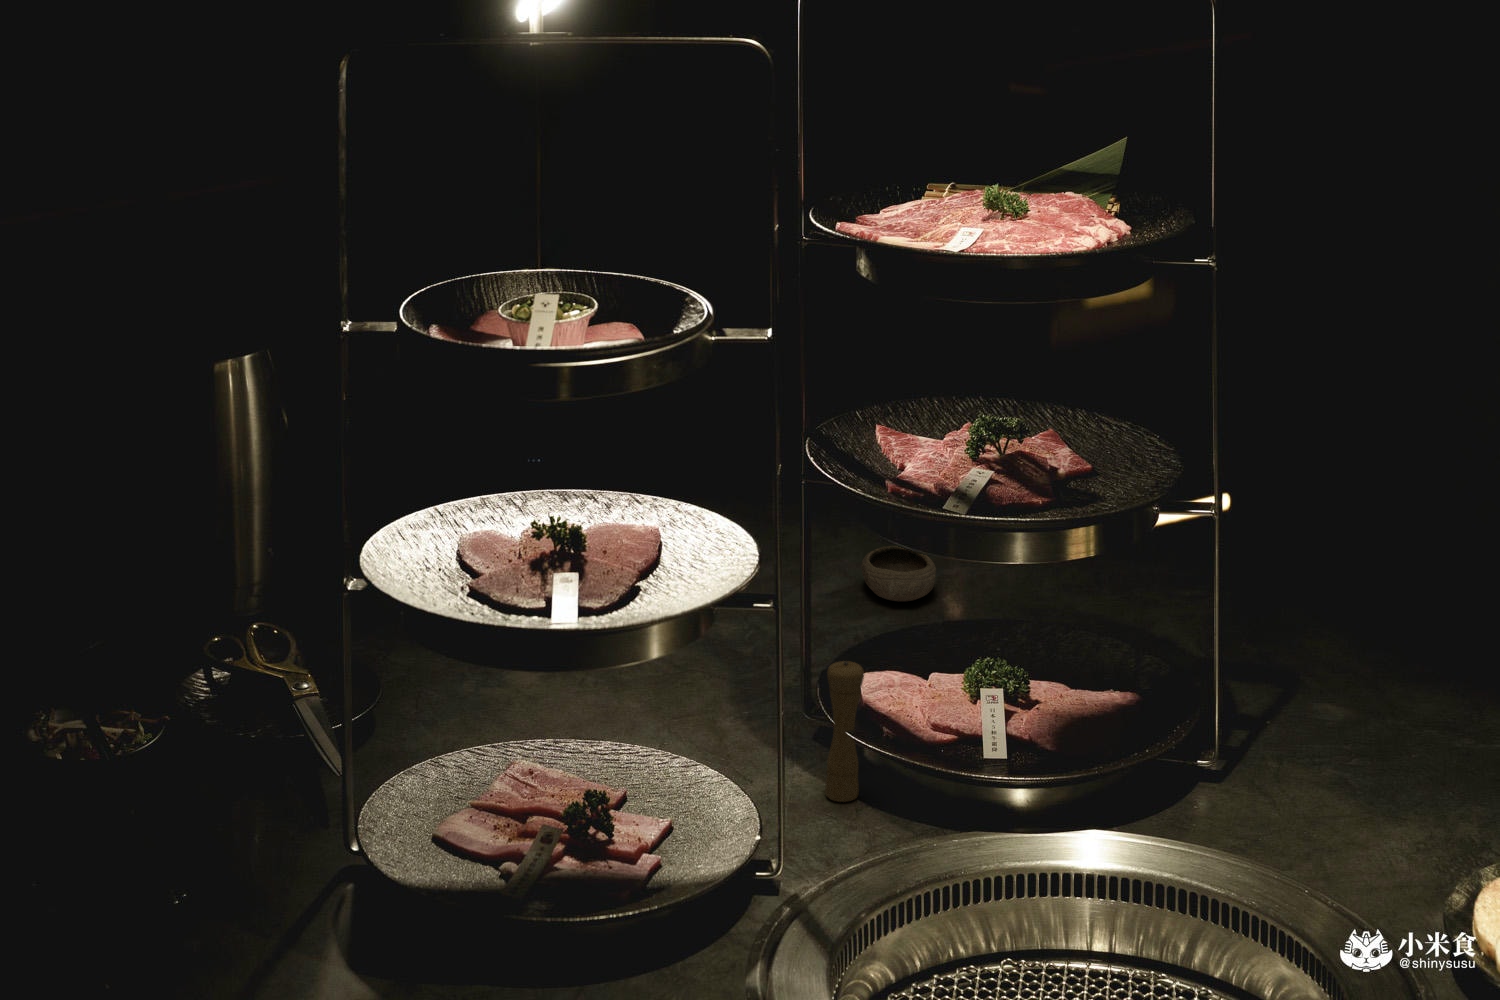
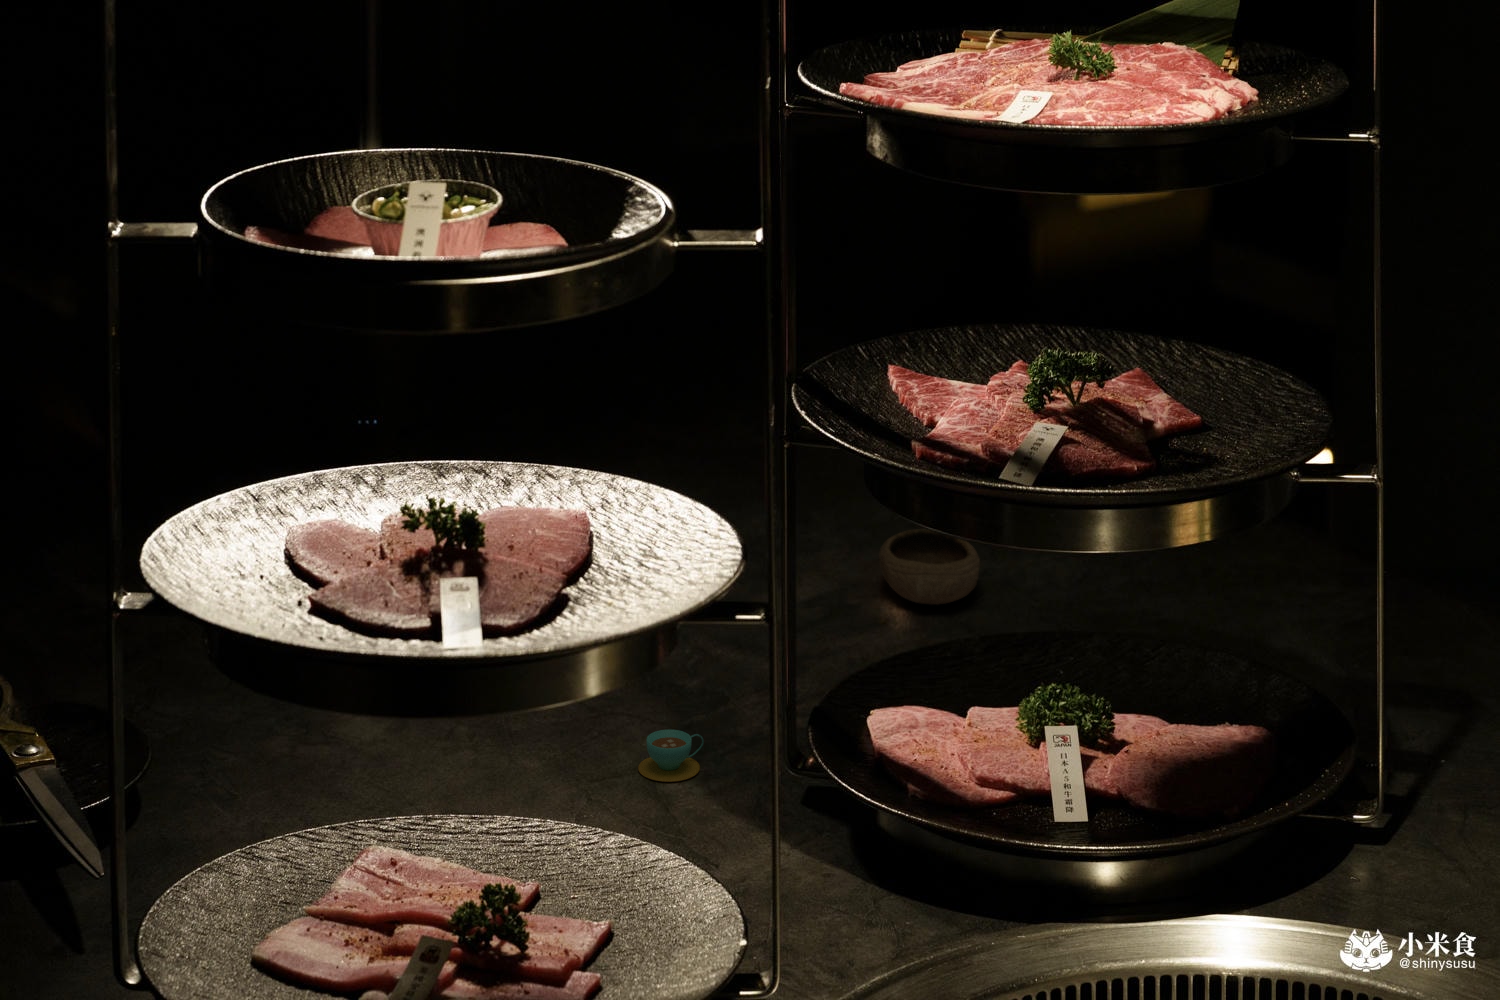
pepper mill: present [825,661,864,802] -> none [831,692,884,885]
teacup: none [685,690,733,728] -> present [638,729,704,782]

